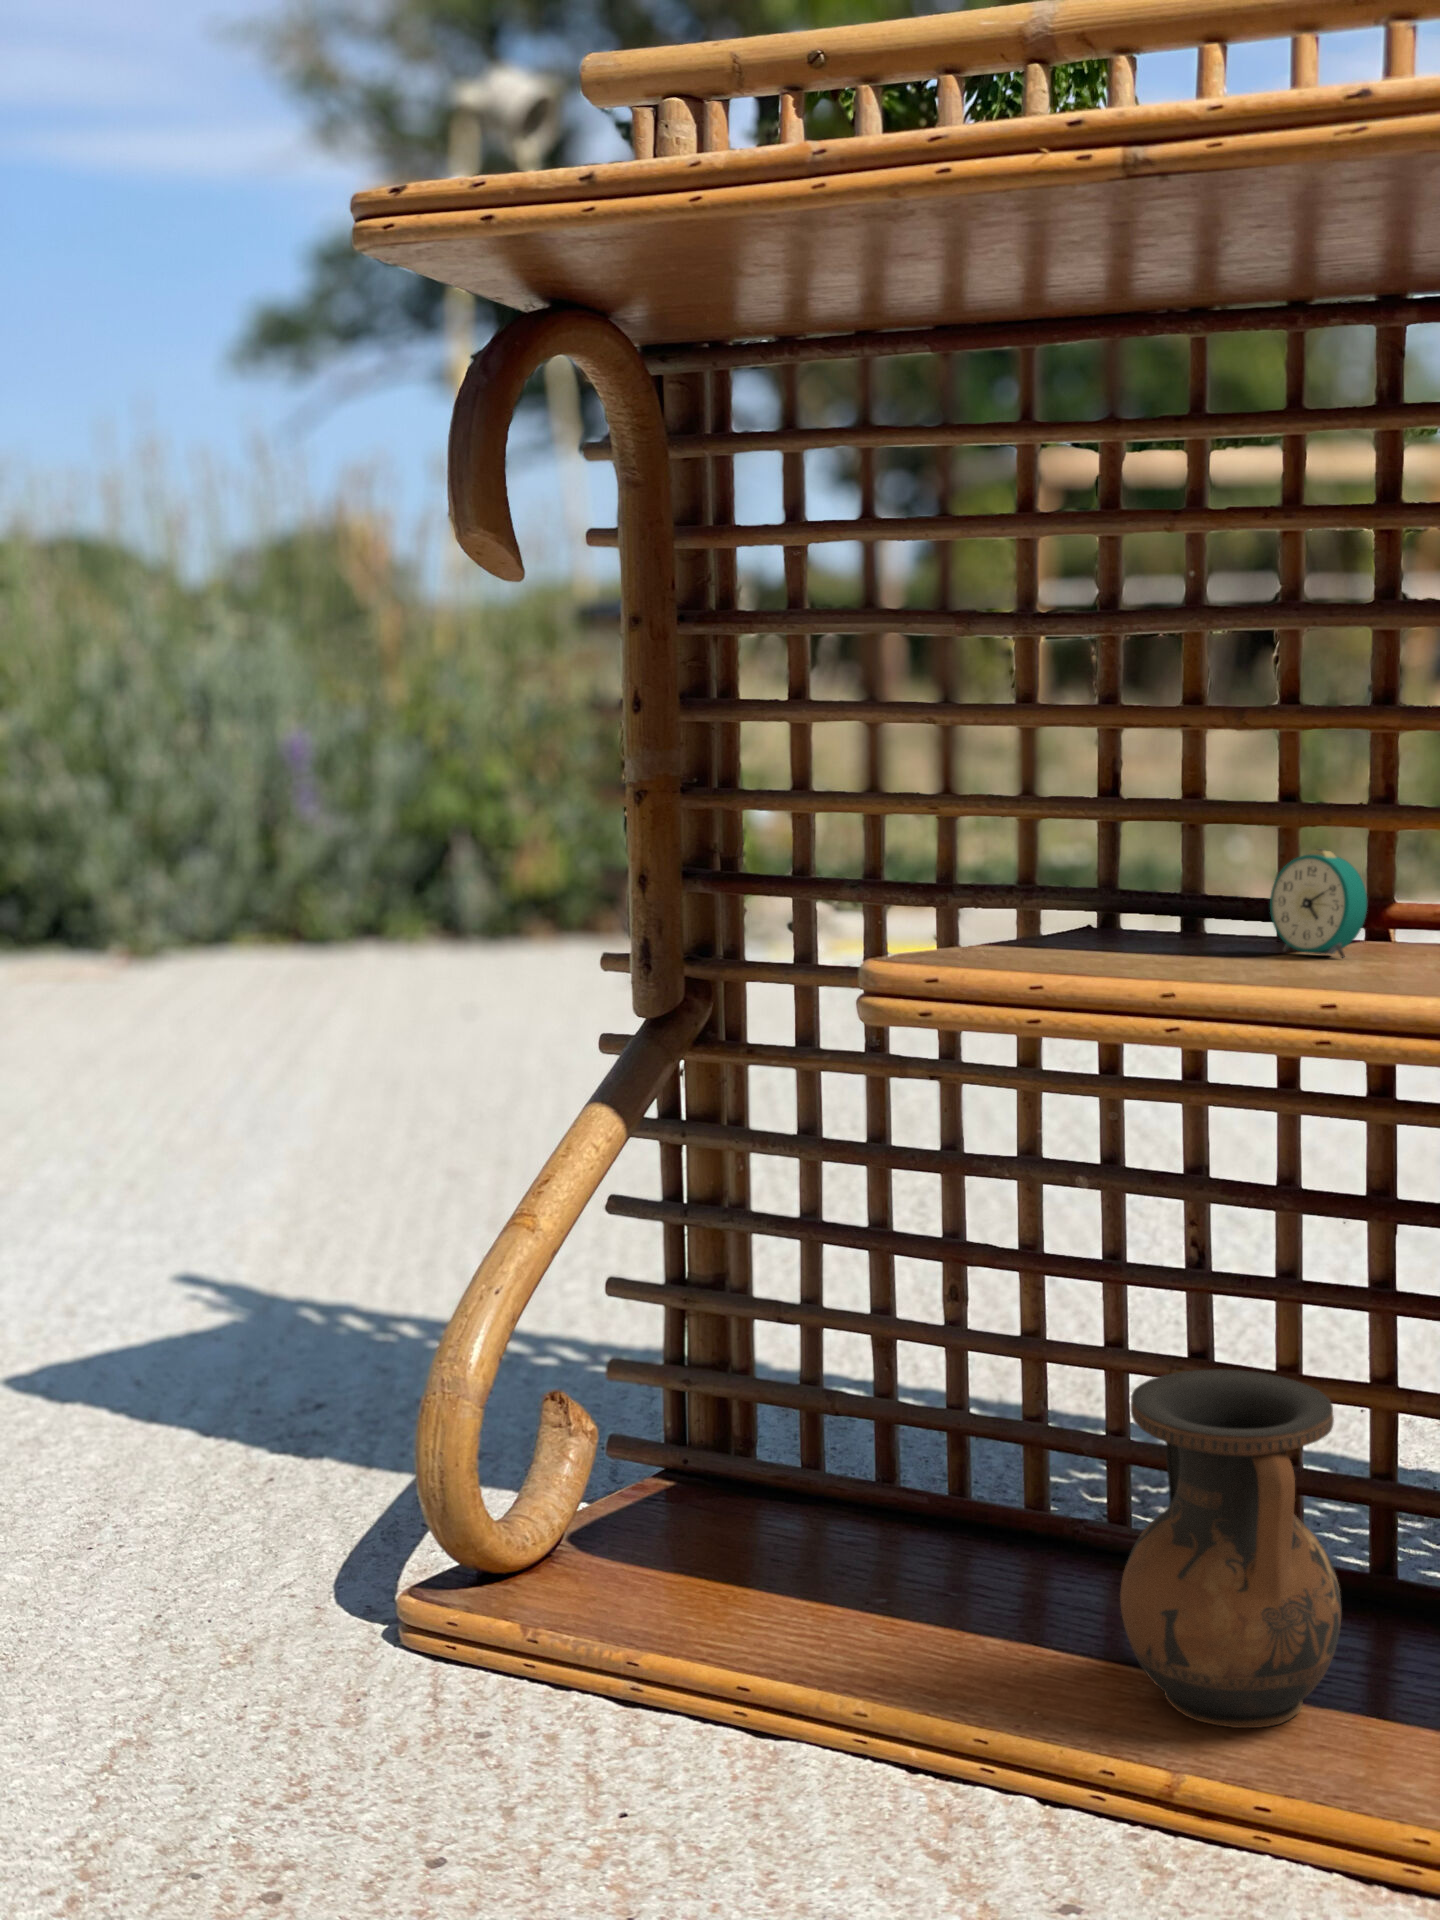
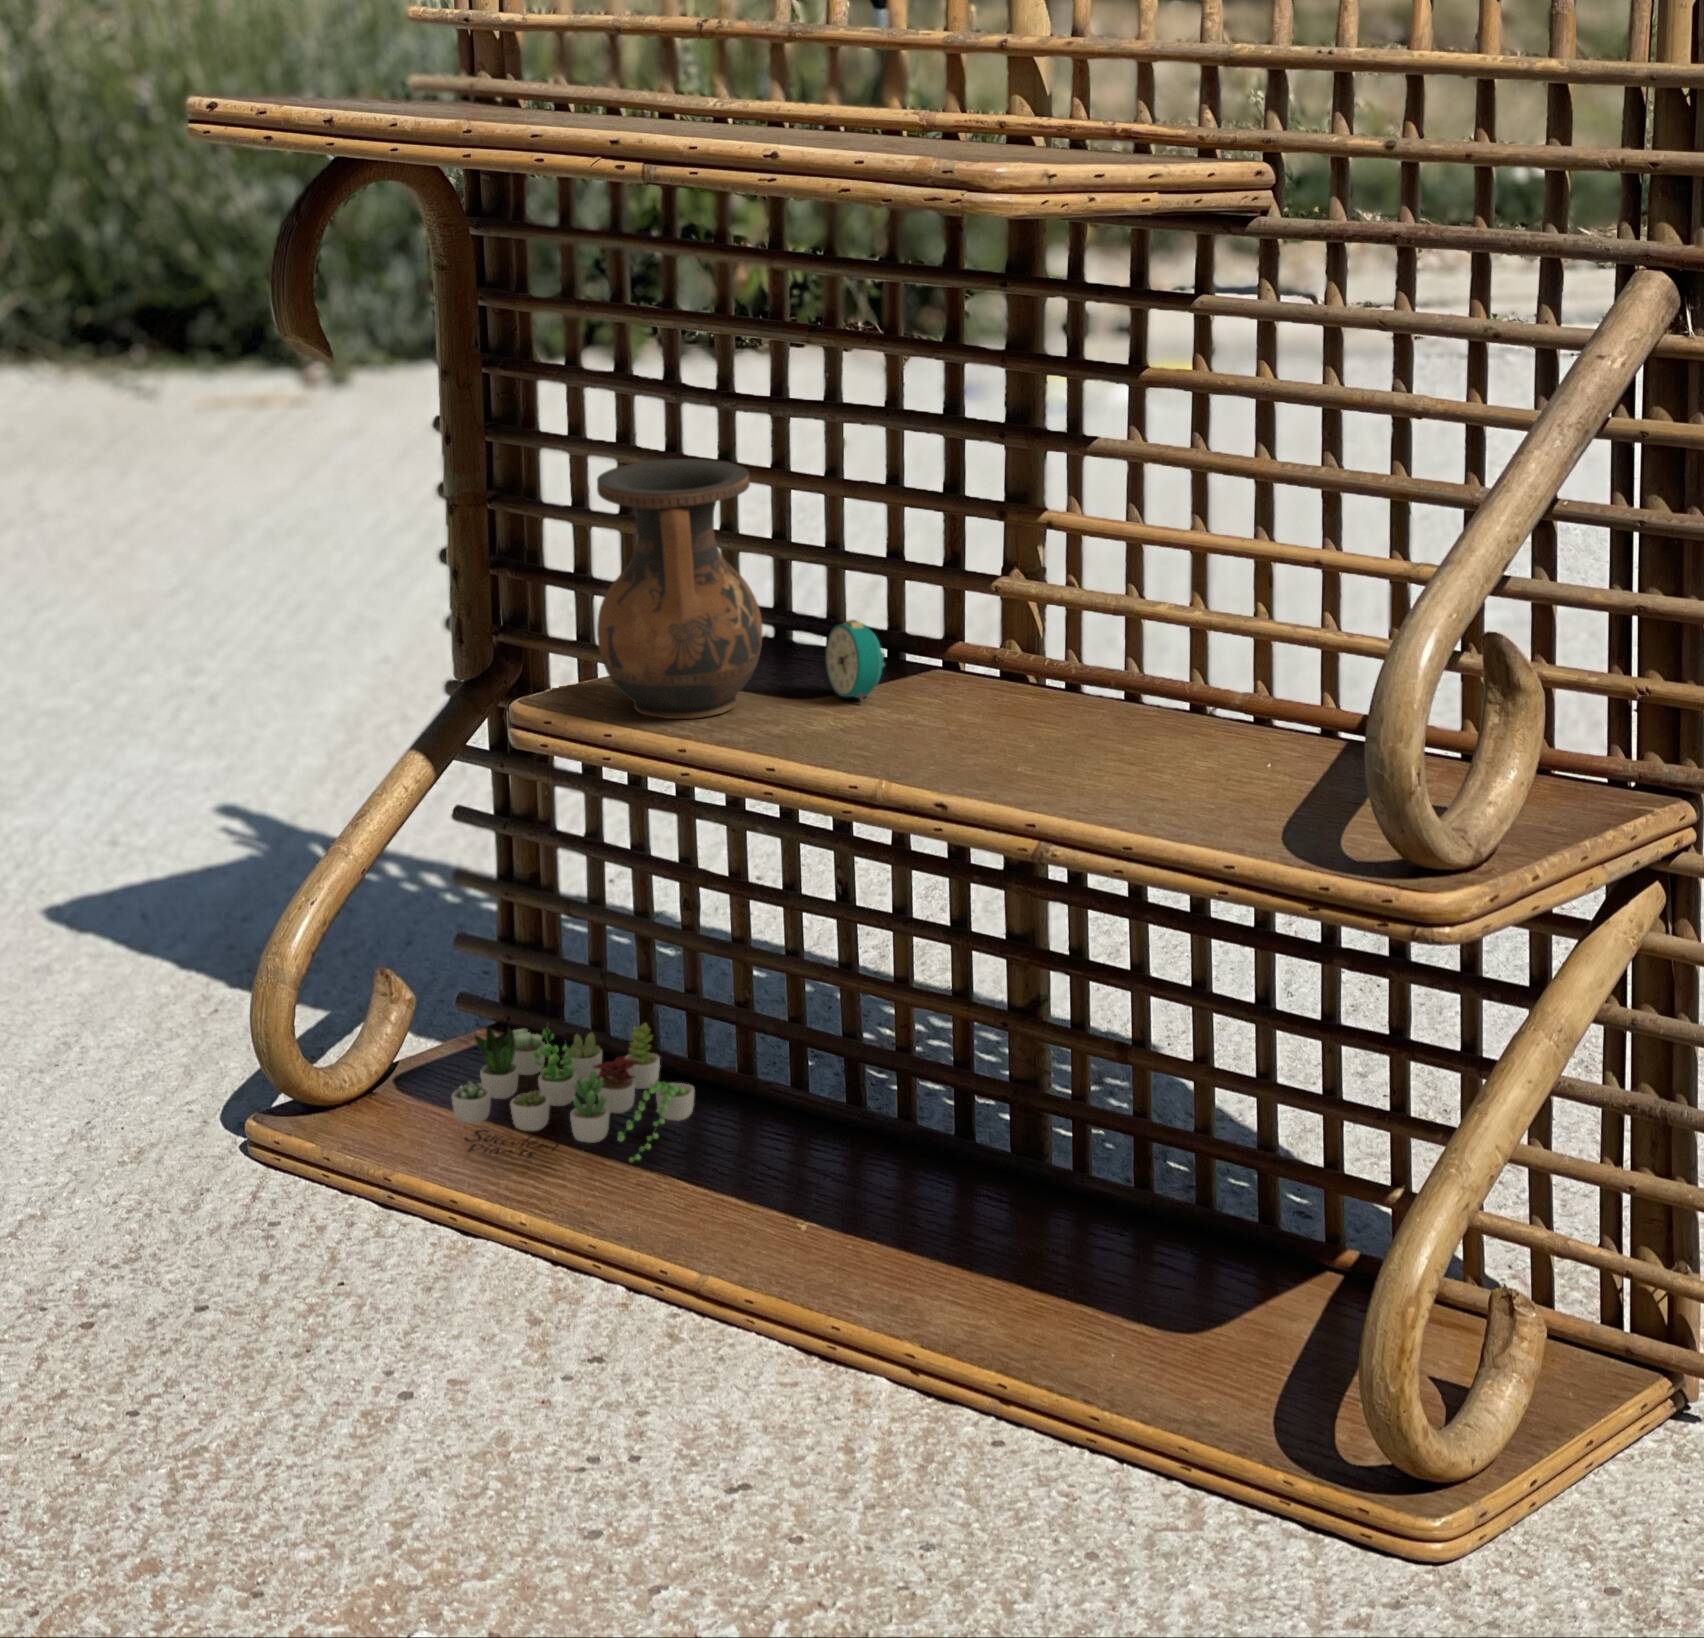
vase: present [1120,1369,1342,1728] -> present [597,459,763,719]
succulent plant: none [695,1443,1007,1629] -> present [452,1023,694,1162]

